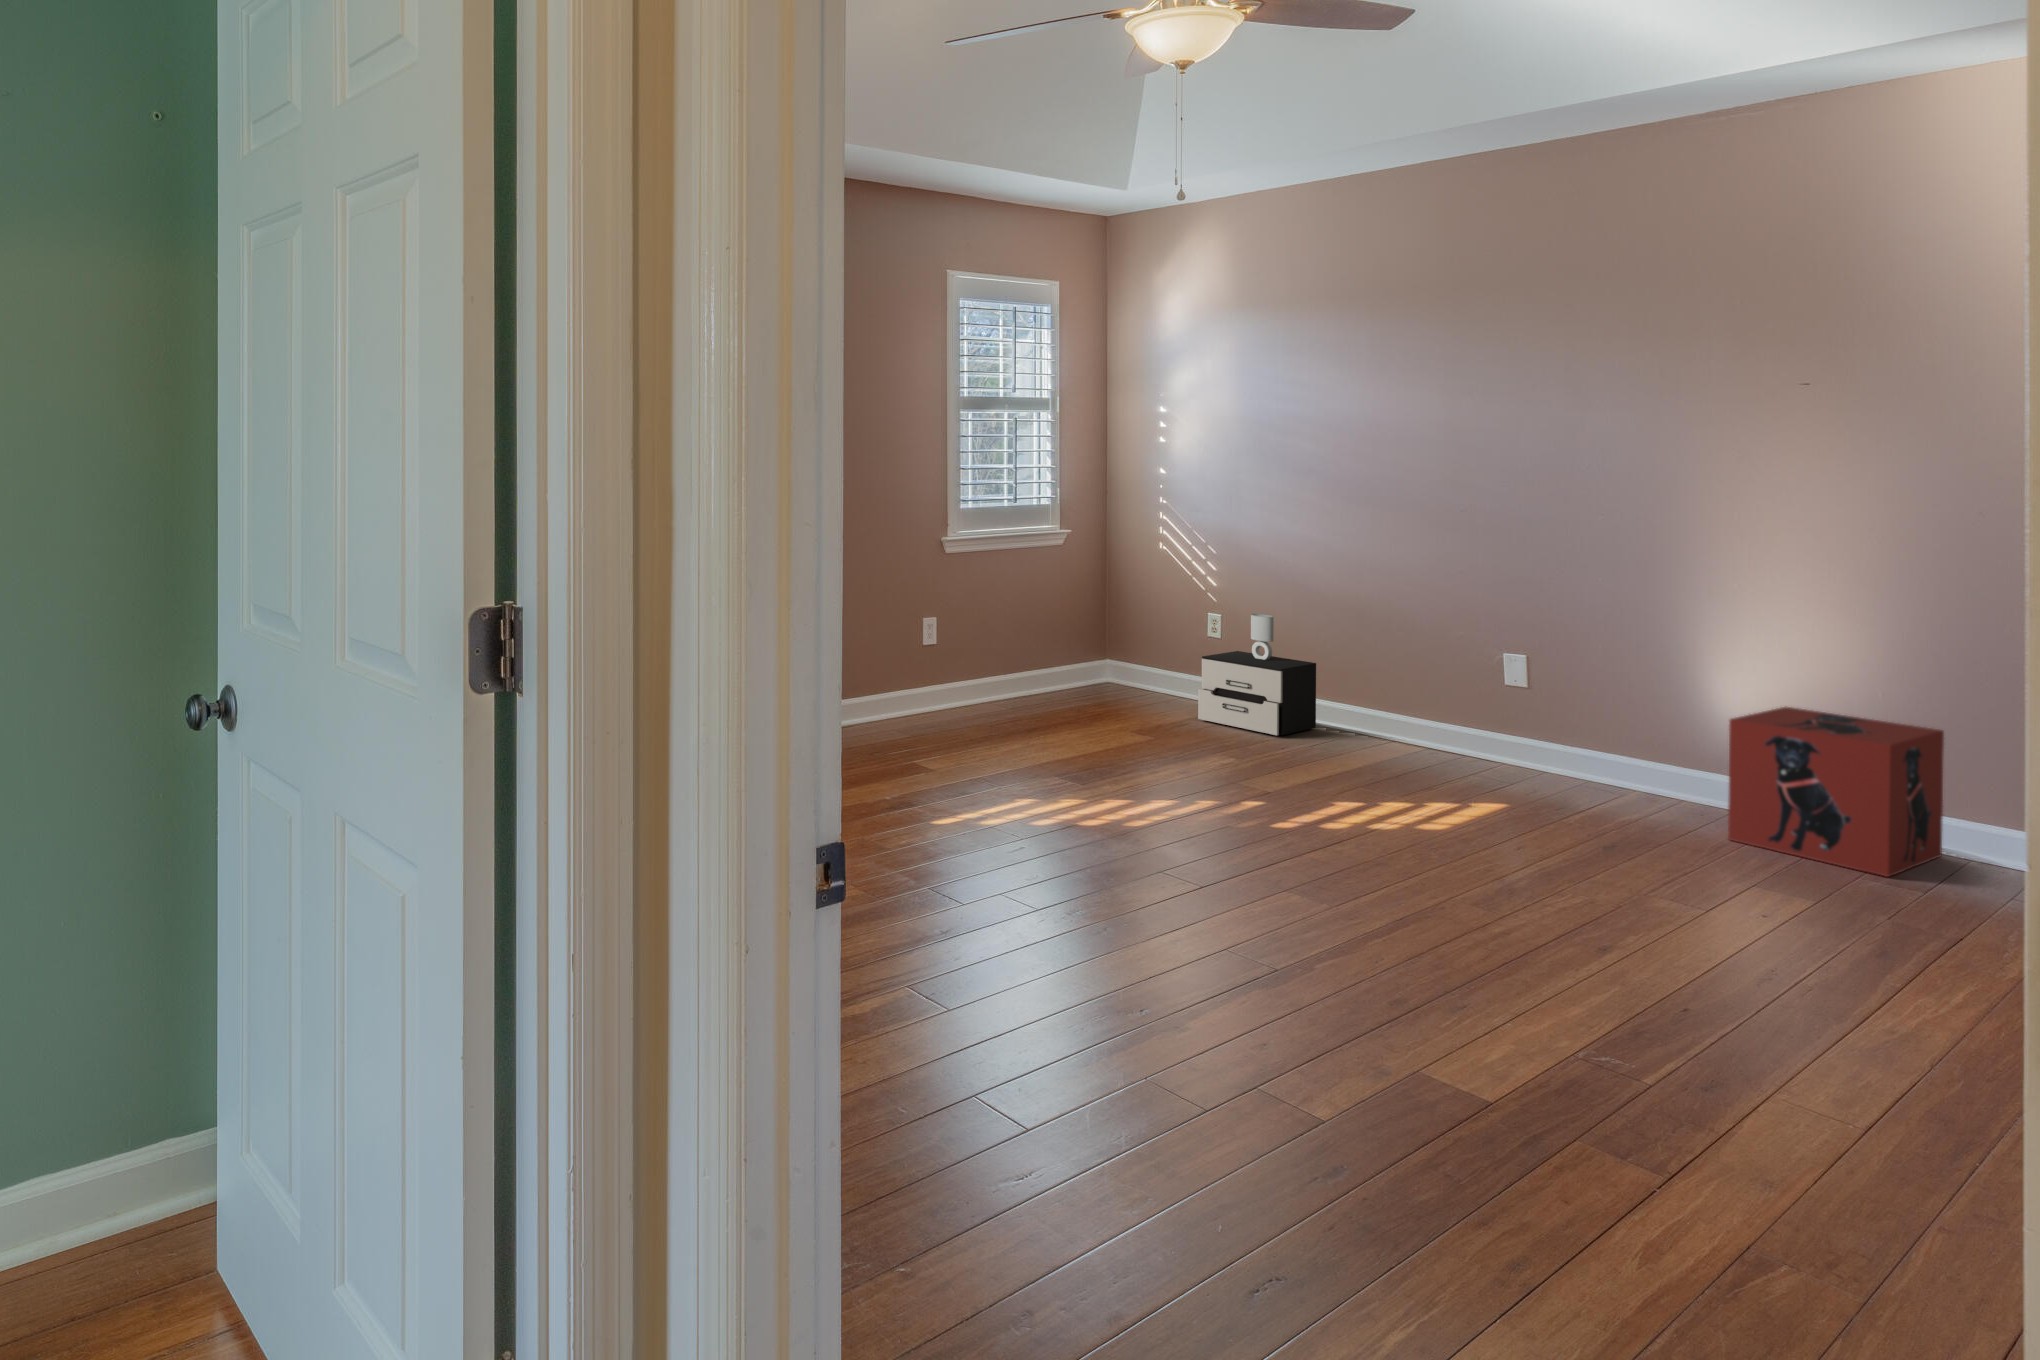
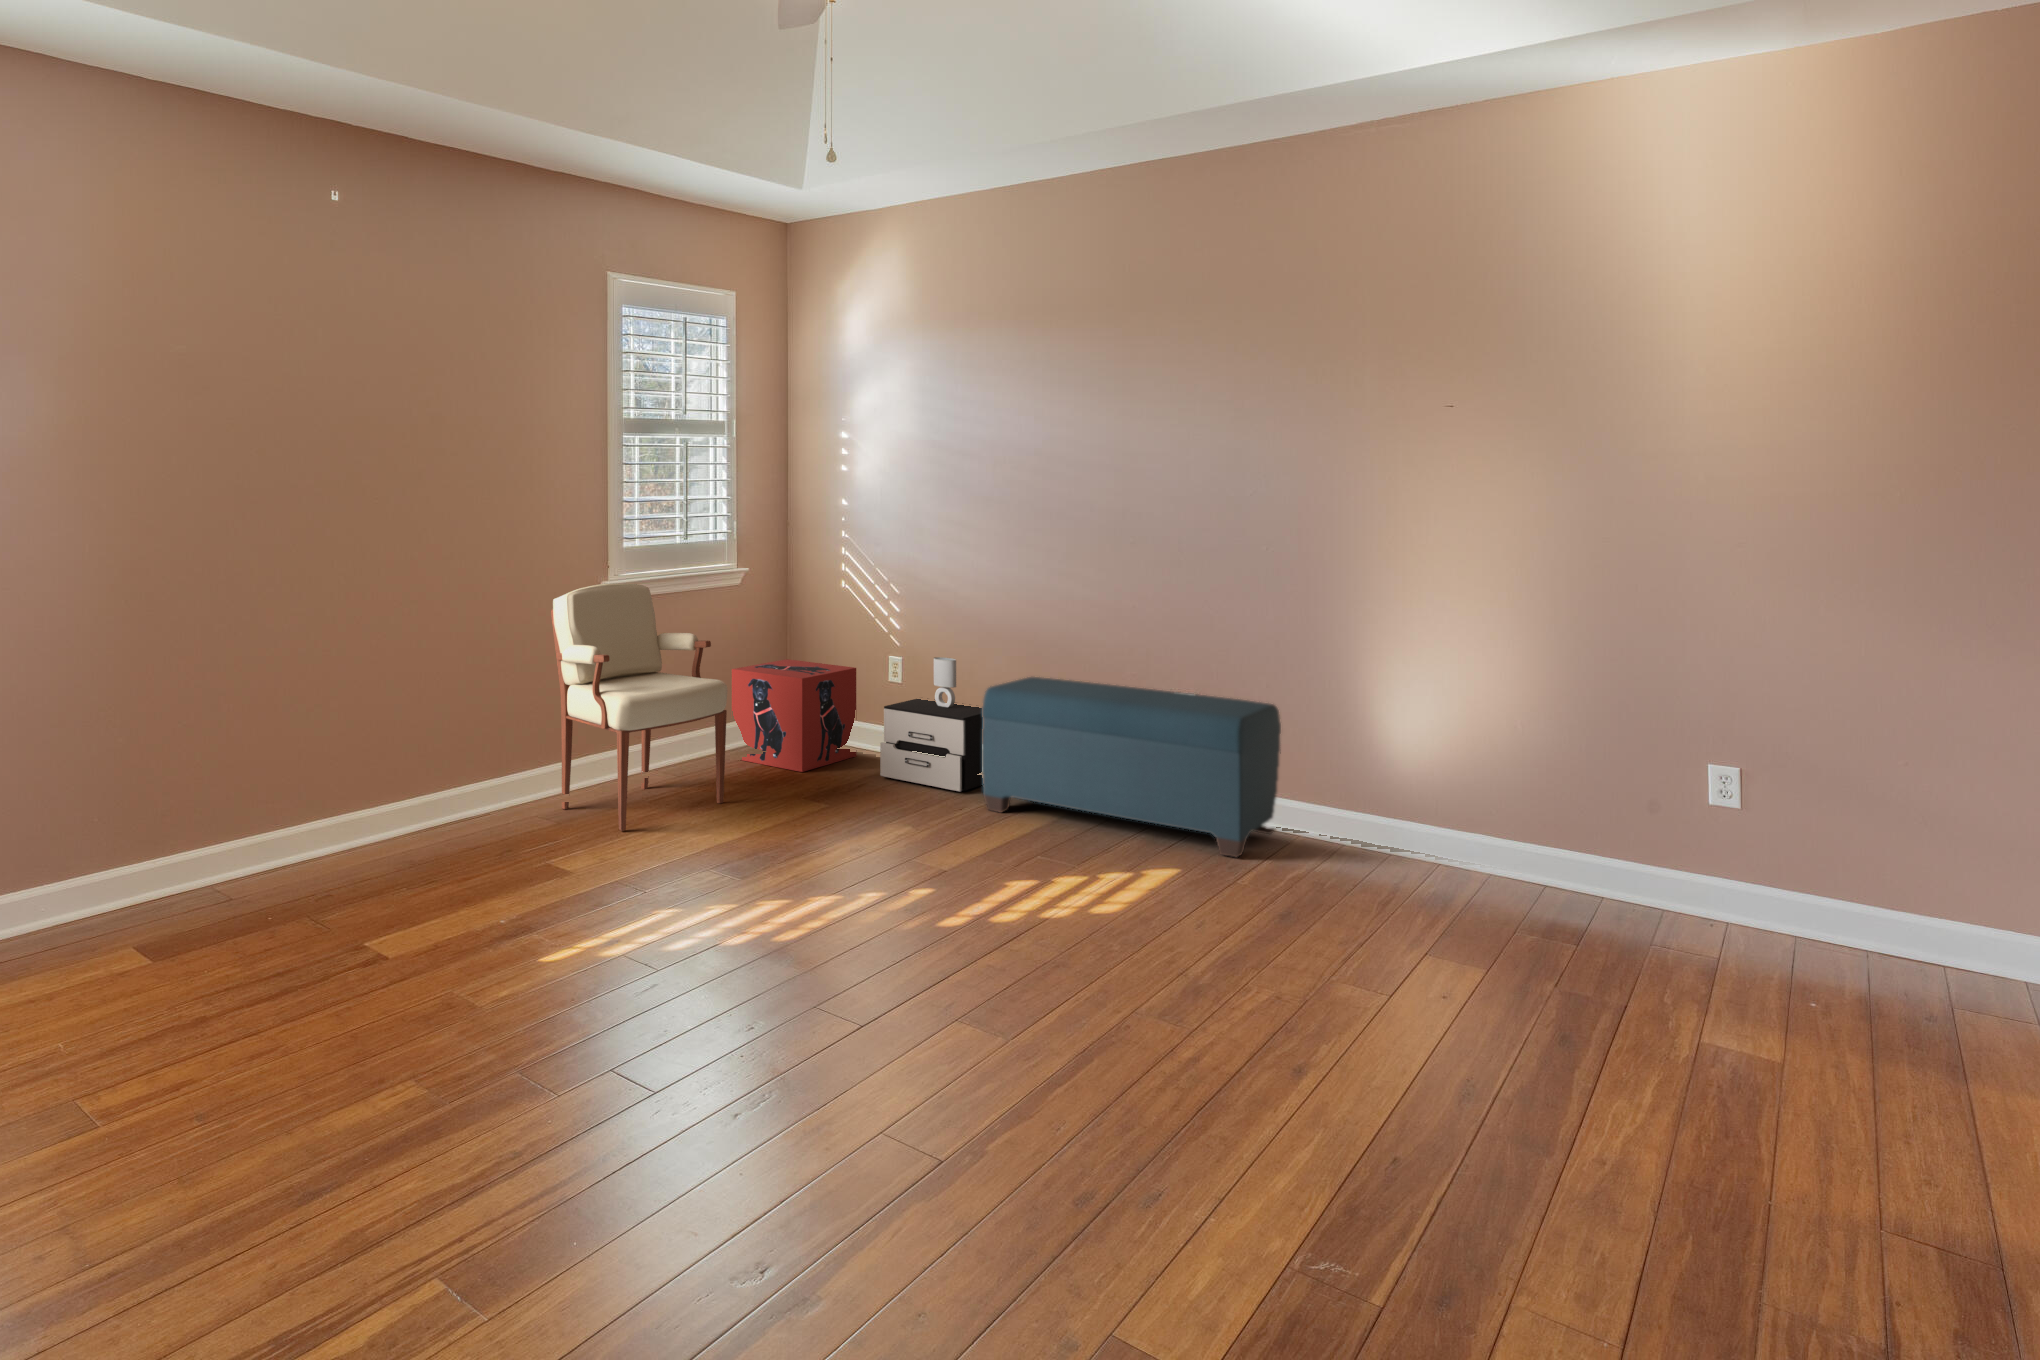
armchair: none [902,540,1057,748] -> present [551,583,728,831]
bench: none [1300,634,1612,804] -> present [982,677,1281,857]
storage box: present [1728,707,1944,877] -> present [732,659,856,772]

